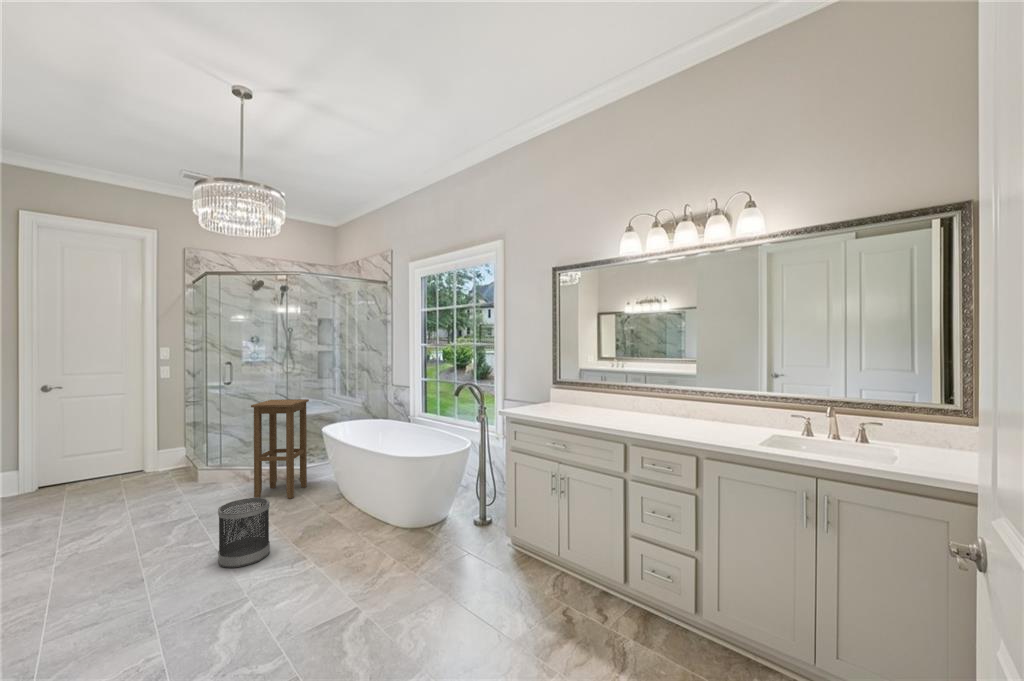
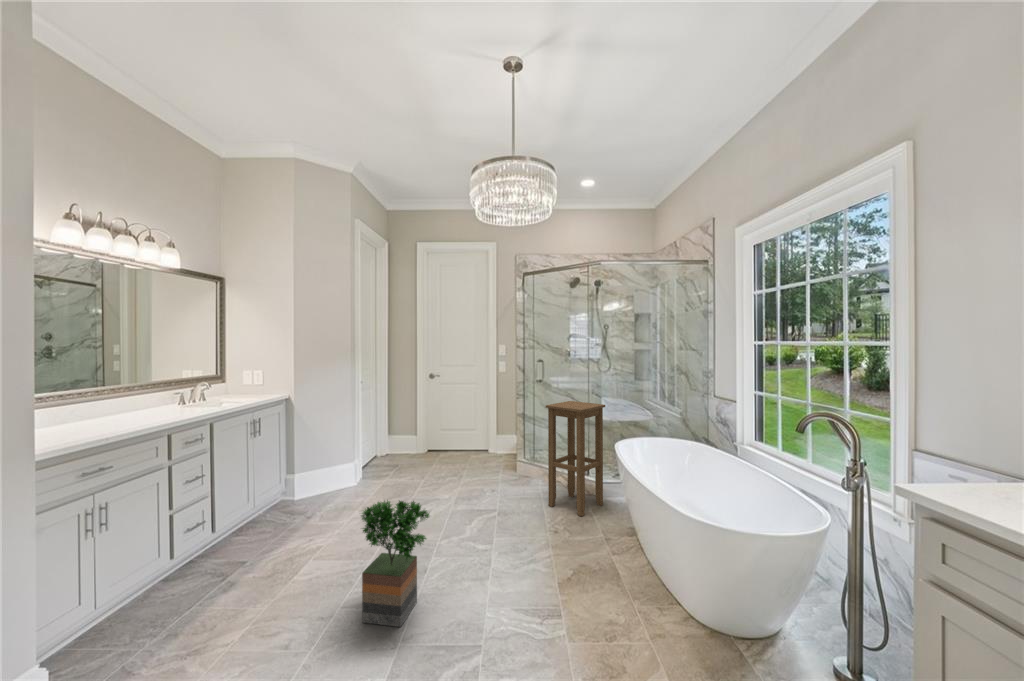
wastebasket: present [218,498,270,568] -> none [479,512,529,595]
potted tree: none [87,502,183,633] -> present [361,500,429,627]

